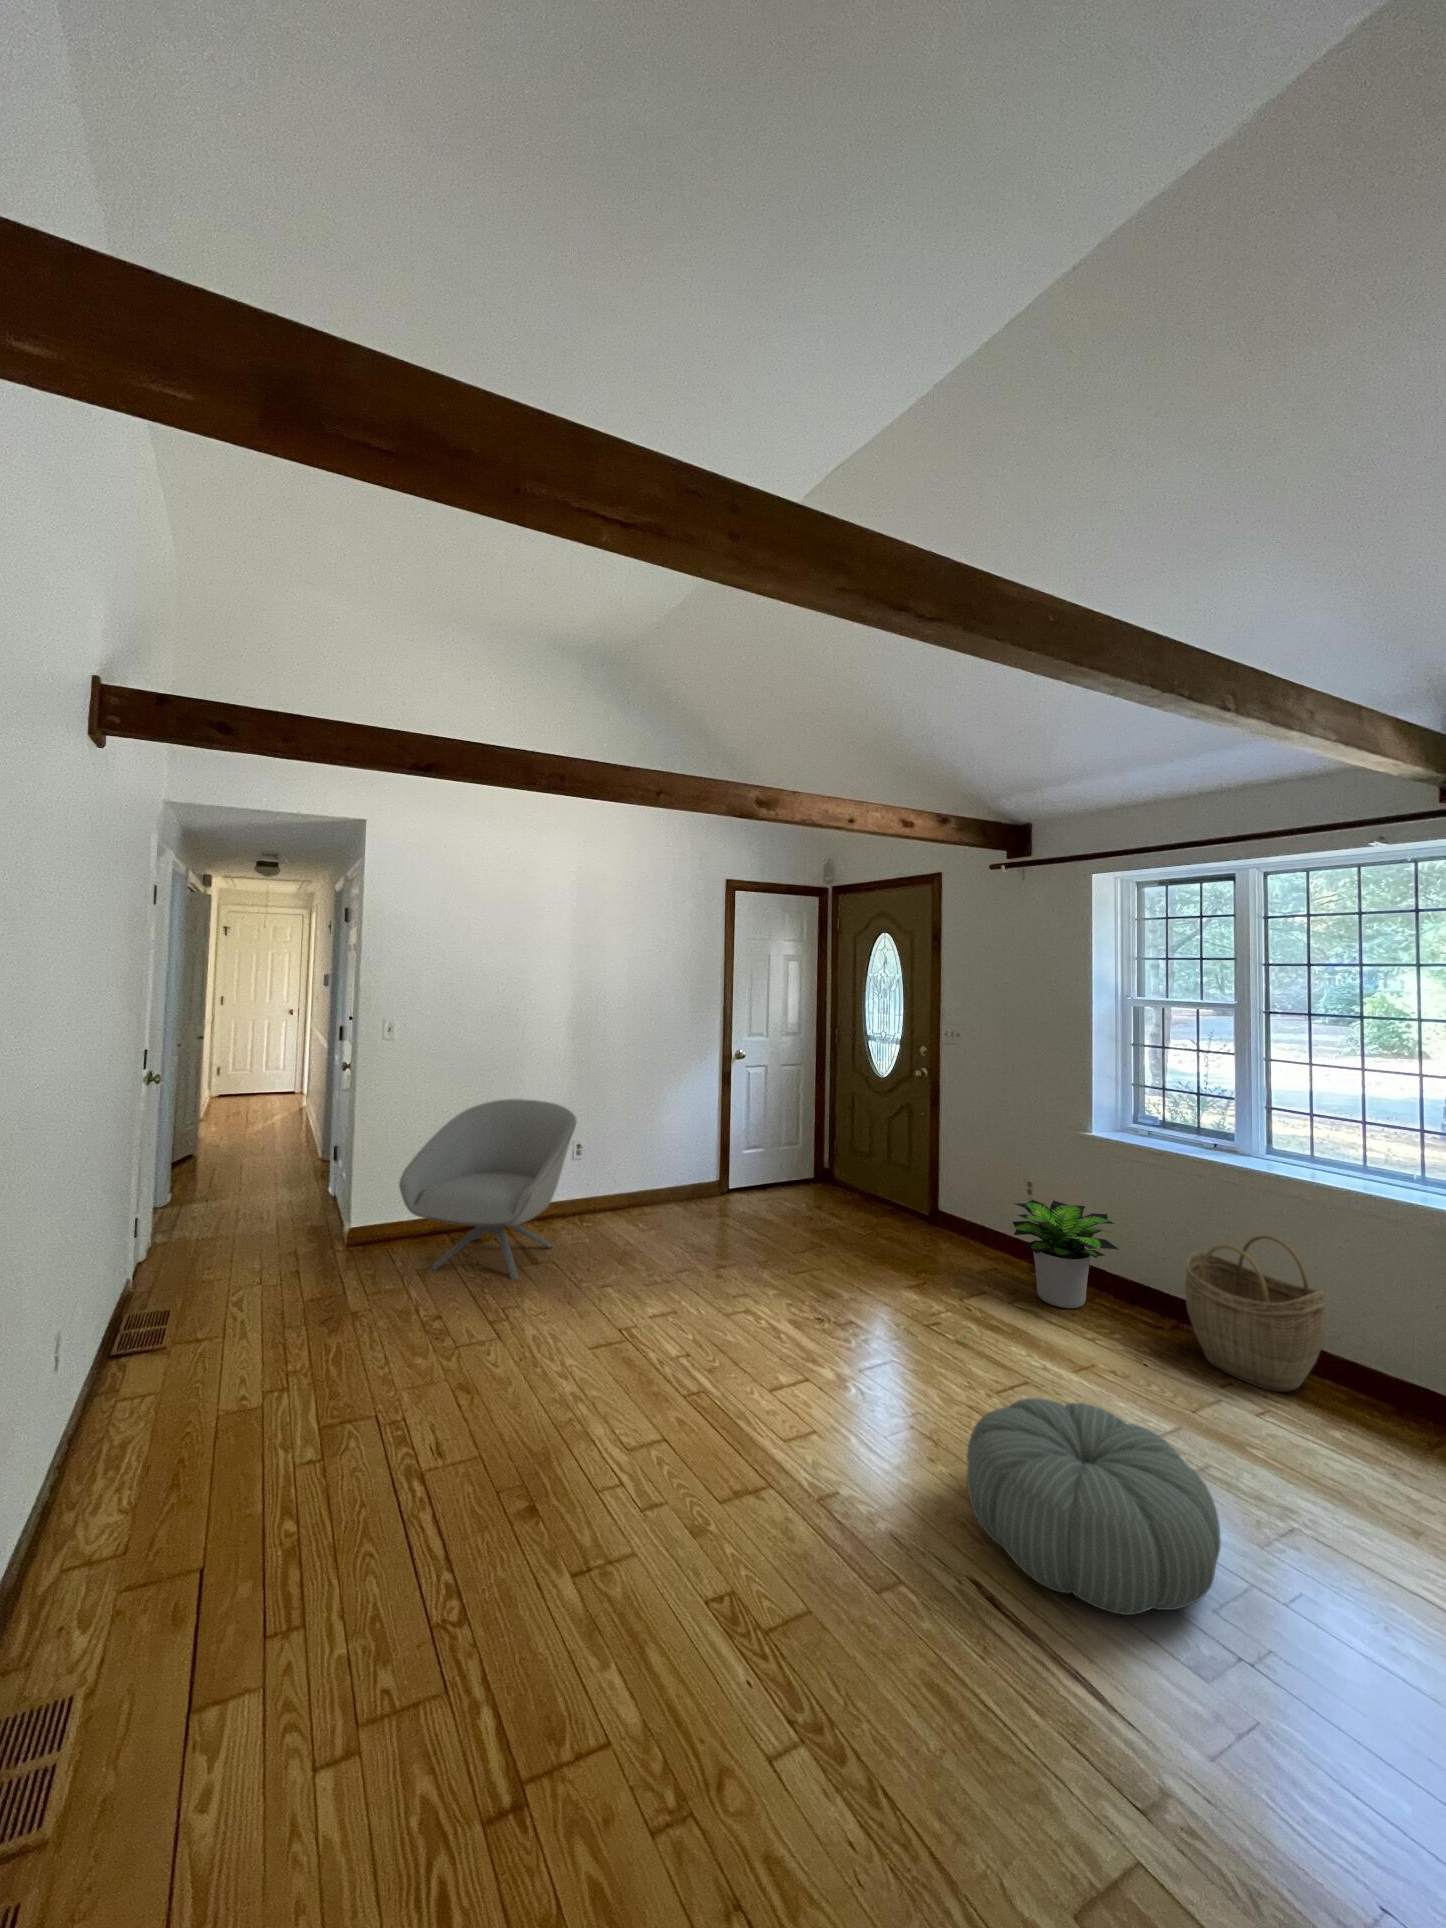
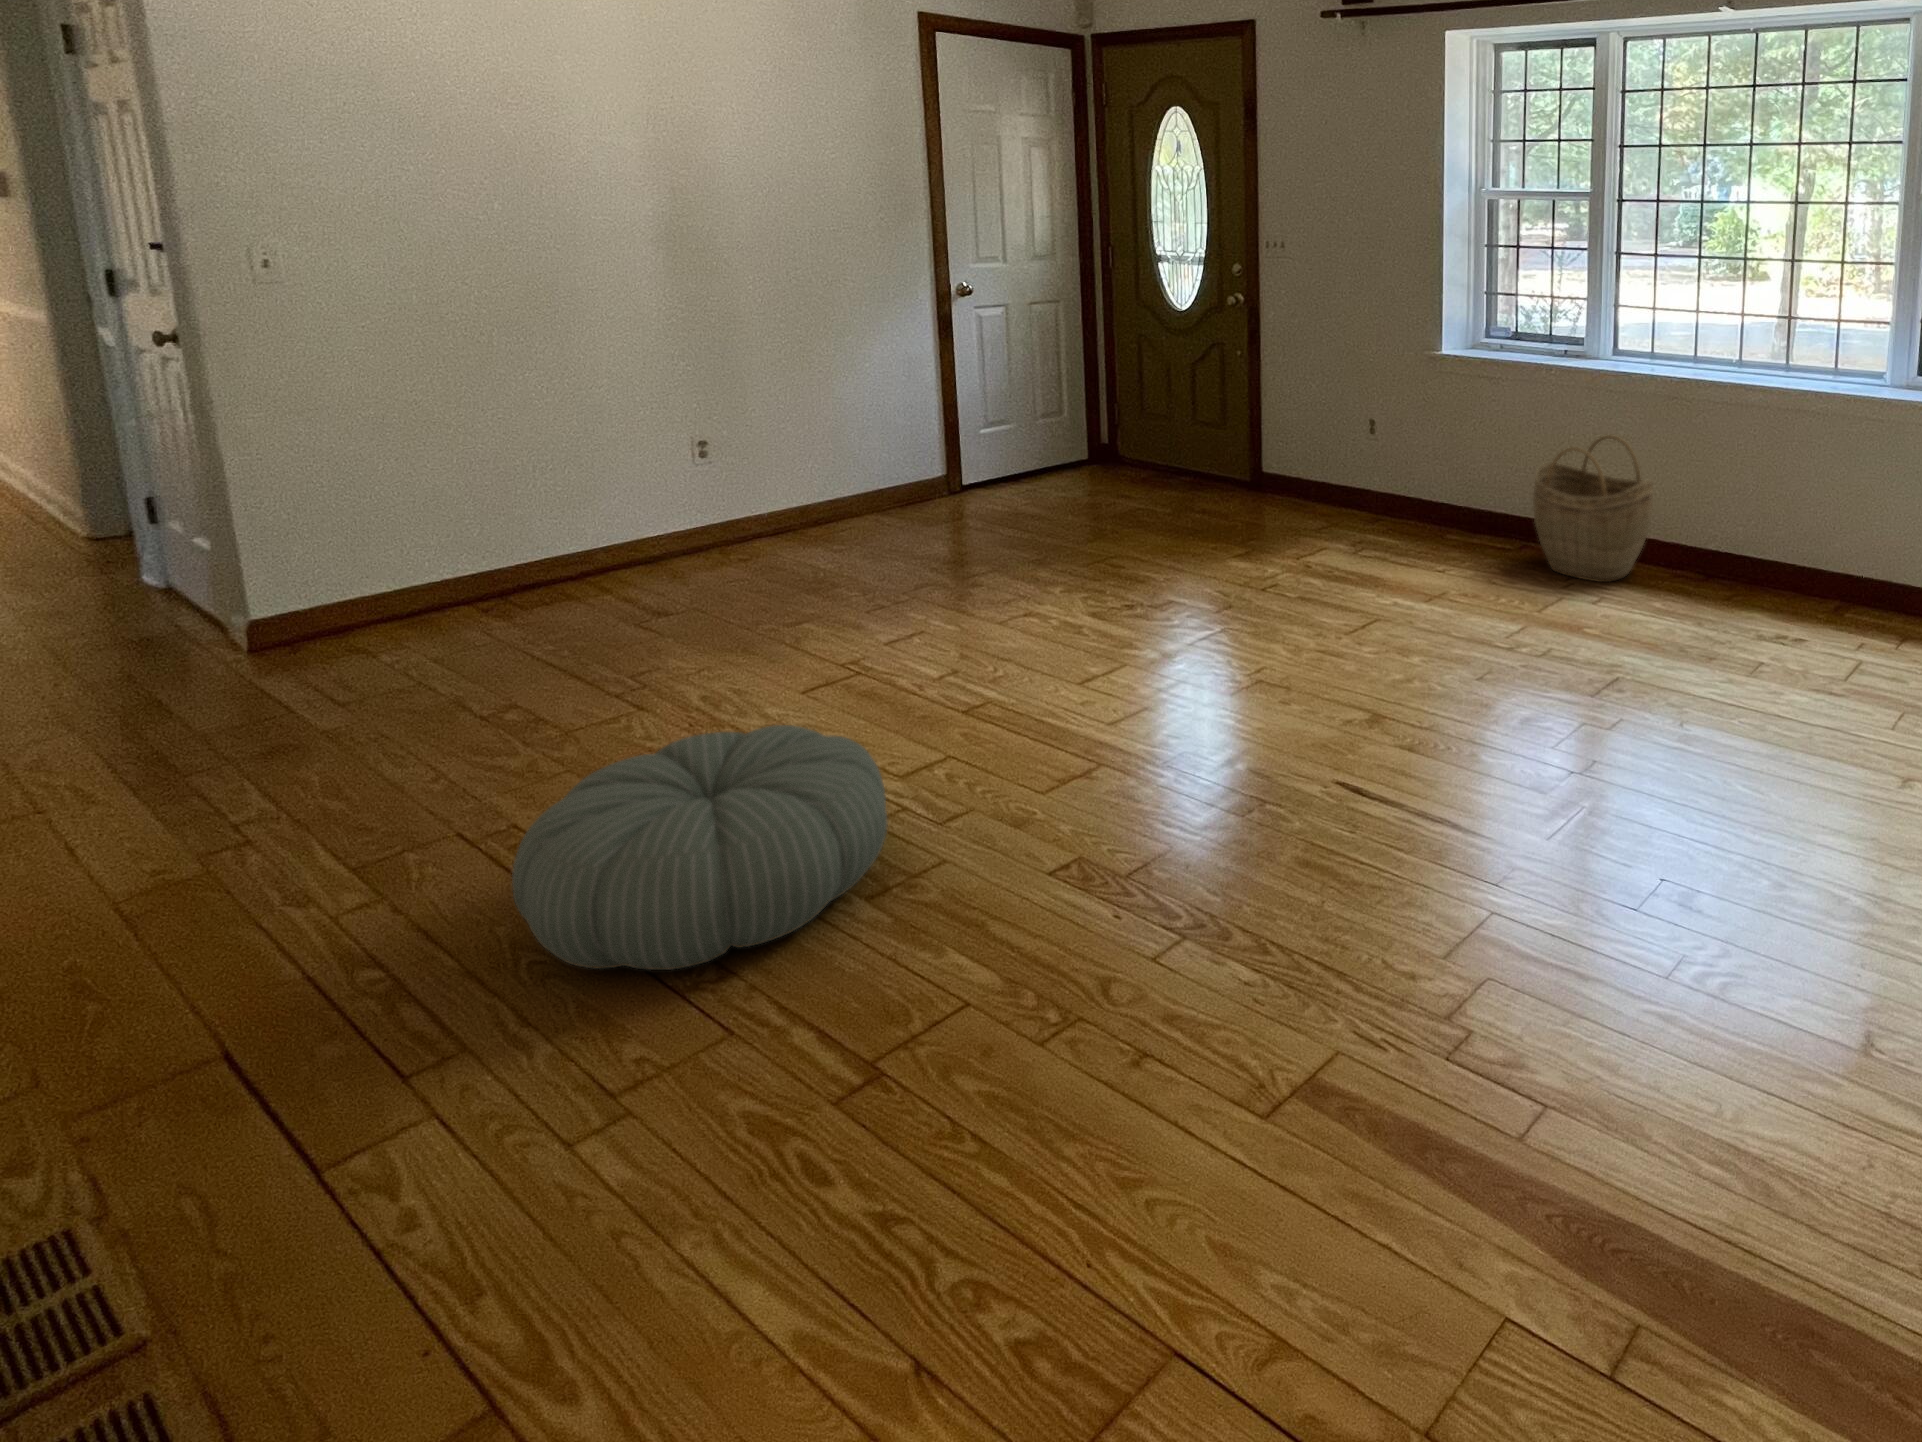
armchair: present [399,1099,576,1279] -> none [355,375,703,660]
potted plant: present [1013,1200,1118,1308] -> none [1357,435,1471,549]
pouf: present [967,1398,1221,1615] -> present [512,725,888,970]

